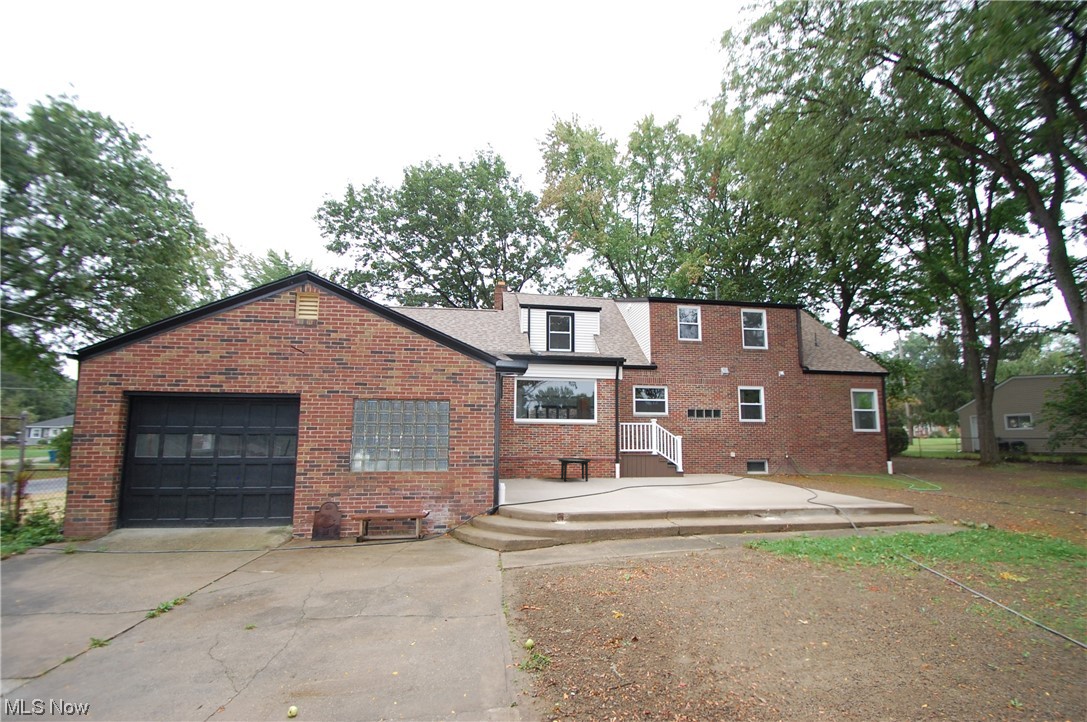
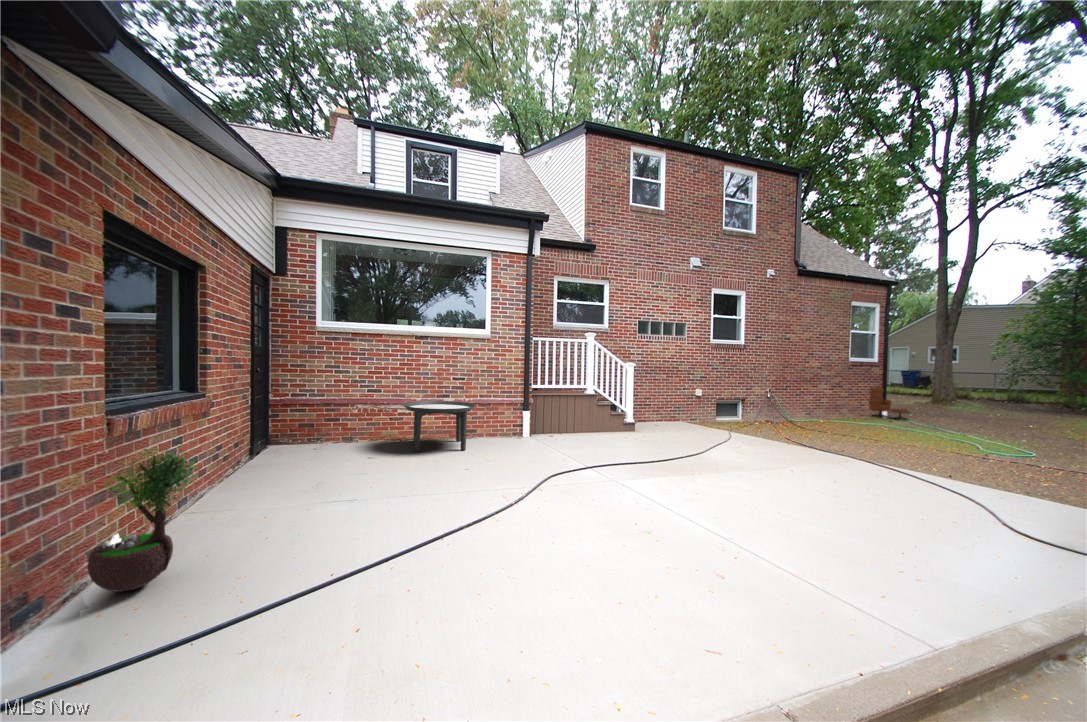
lounge chair: none [874,451,904,475] -> present [869,387,909,420]
potted tree: none [505,462,528,501] -> present [87,445,195,592]

